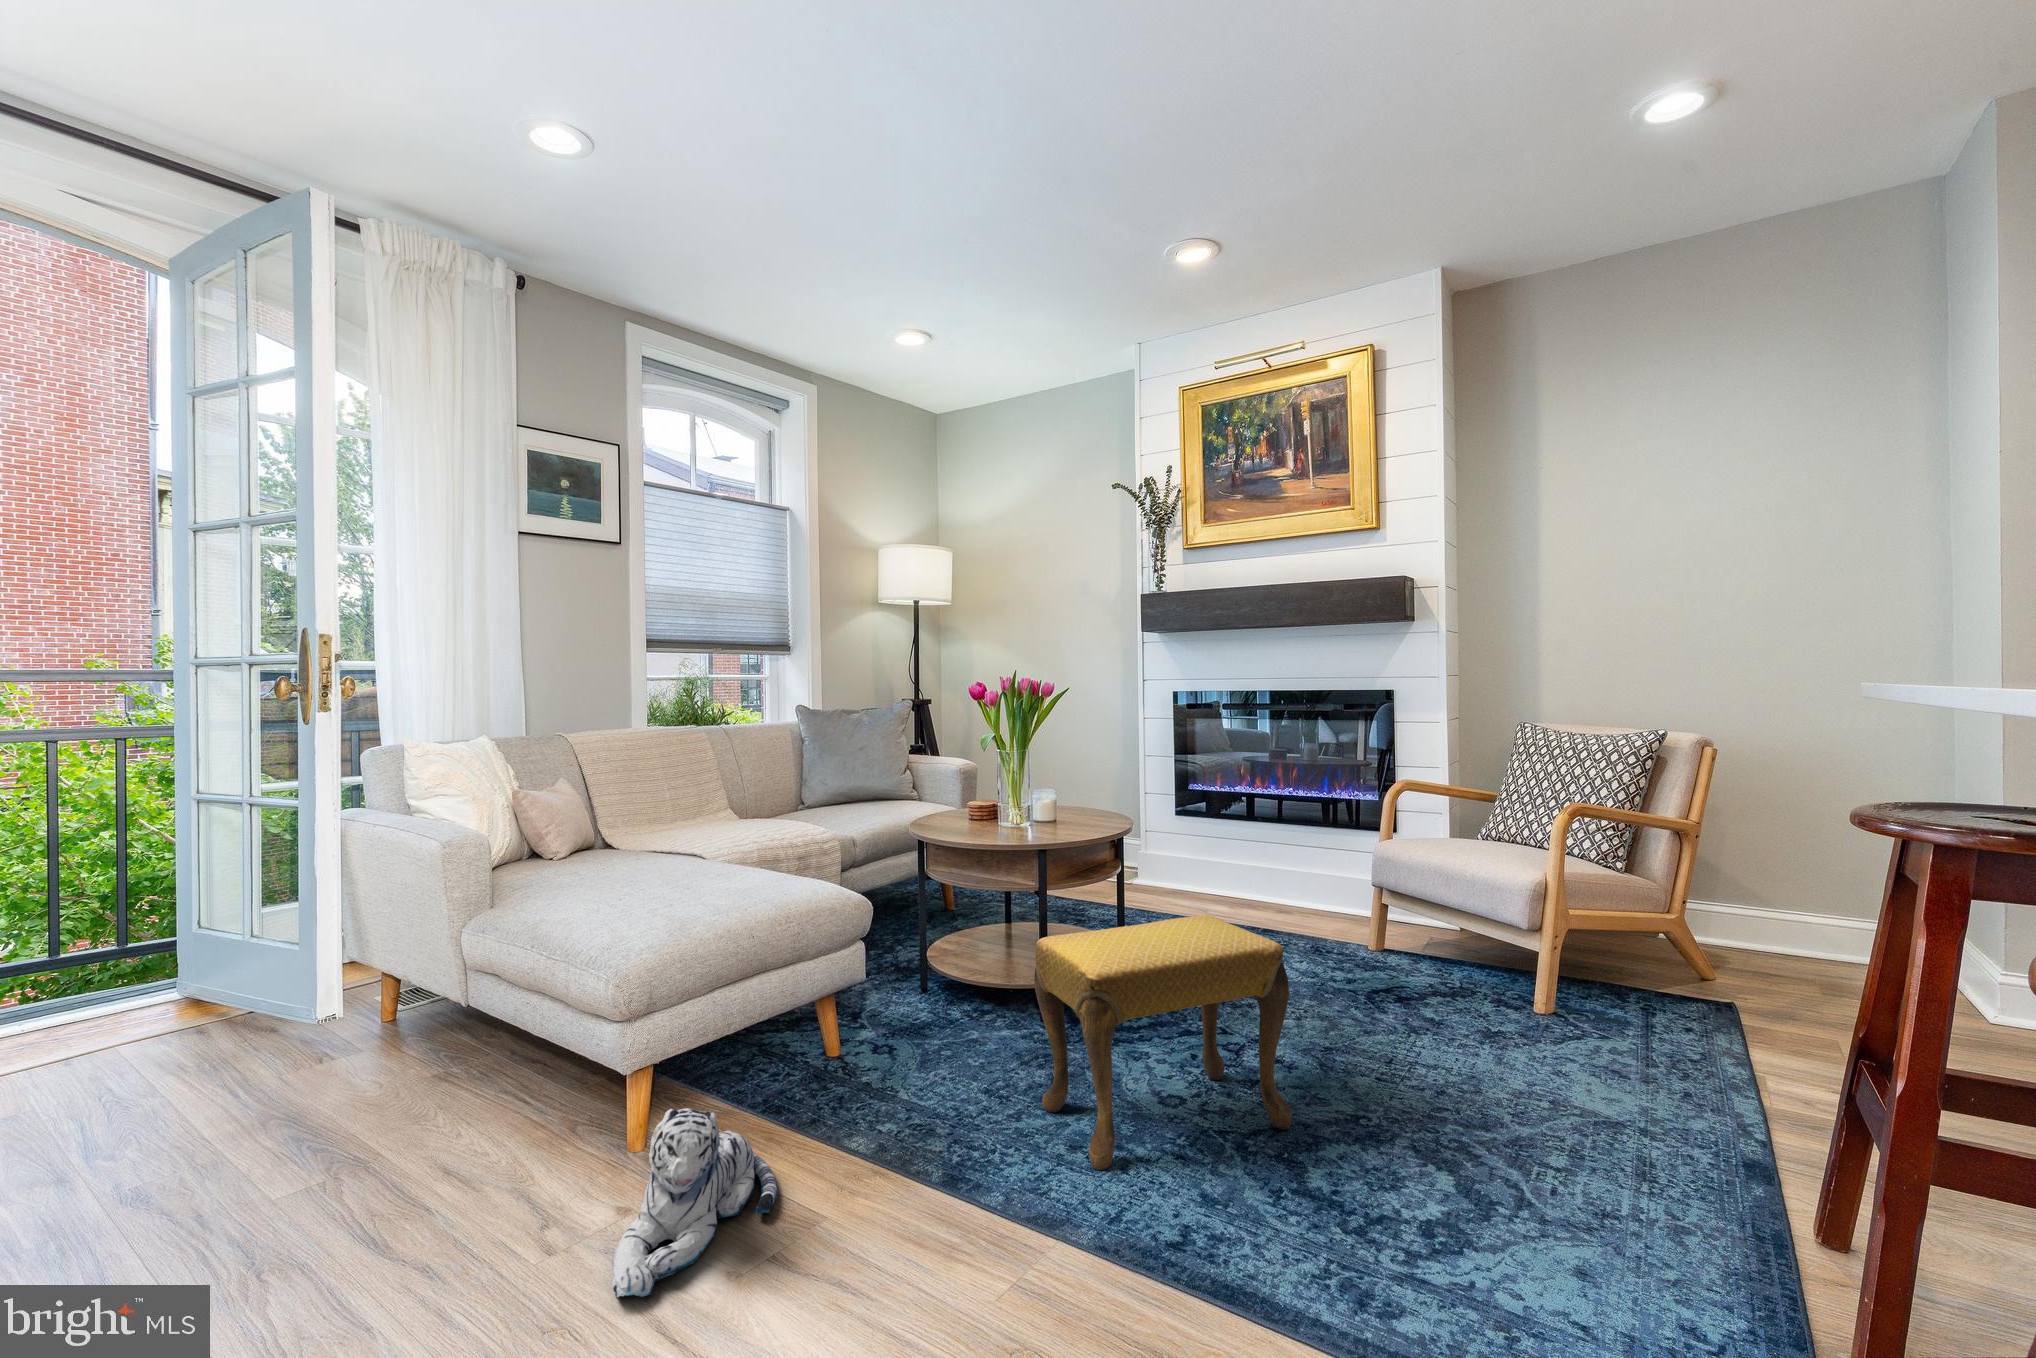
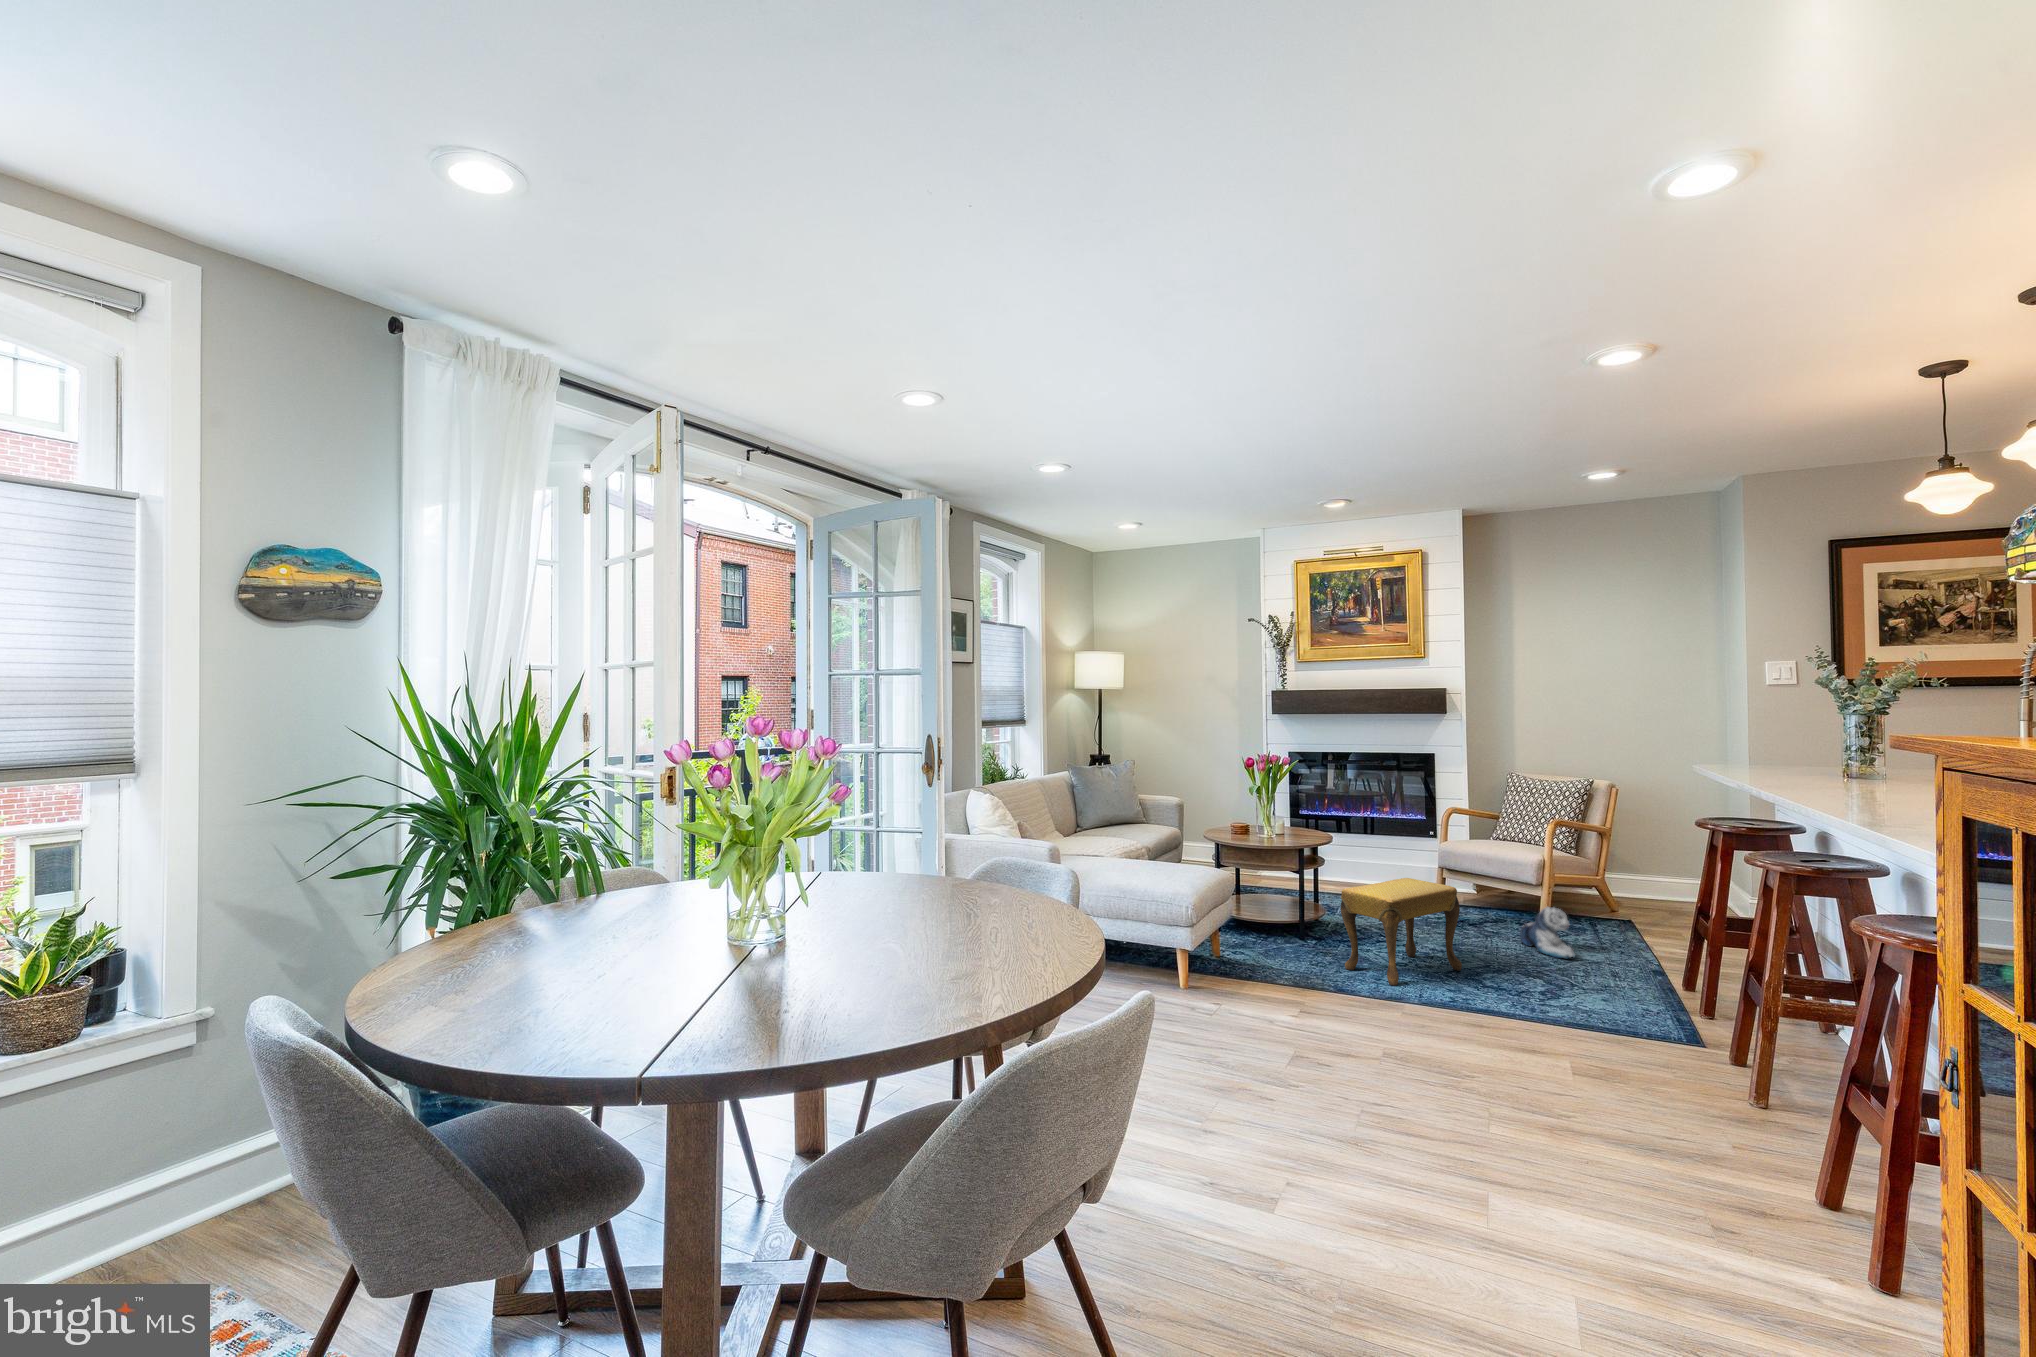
plush toy: present [613,1108,778,1299] -> present [1520,907,1575,959]

